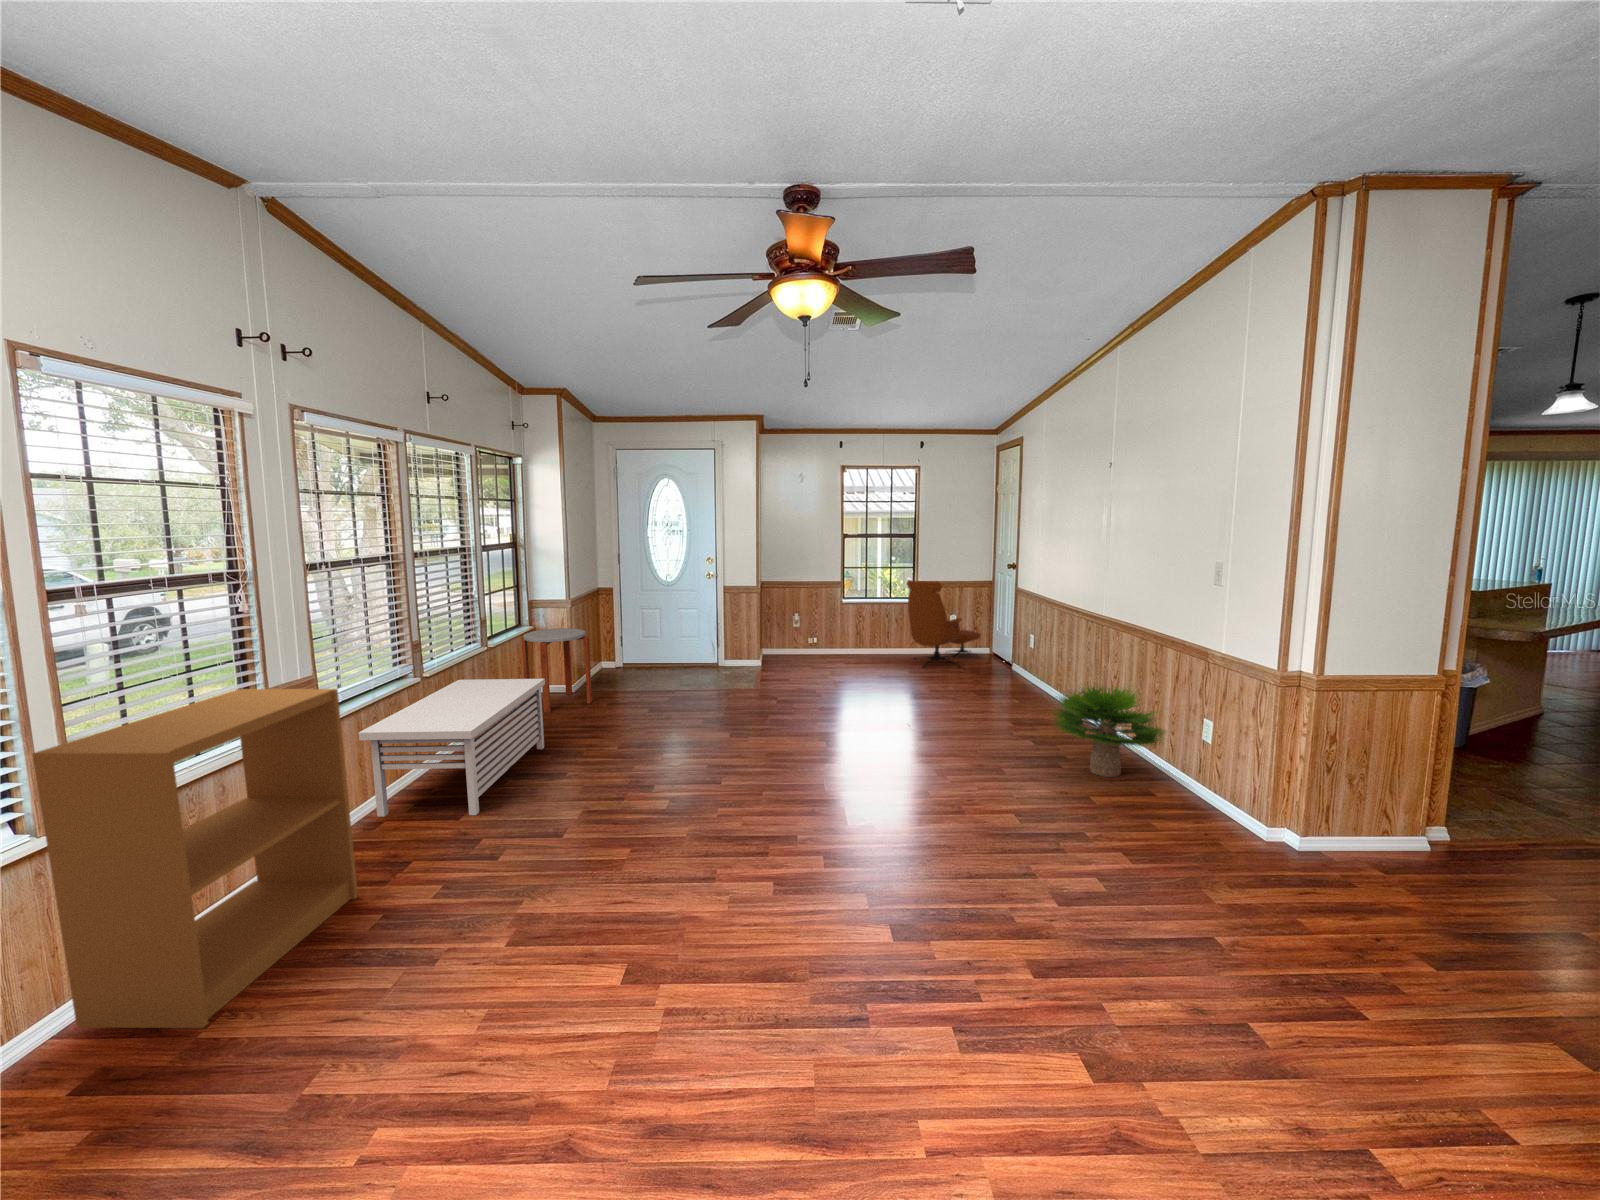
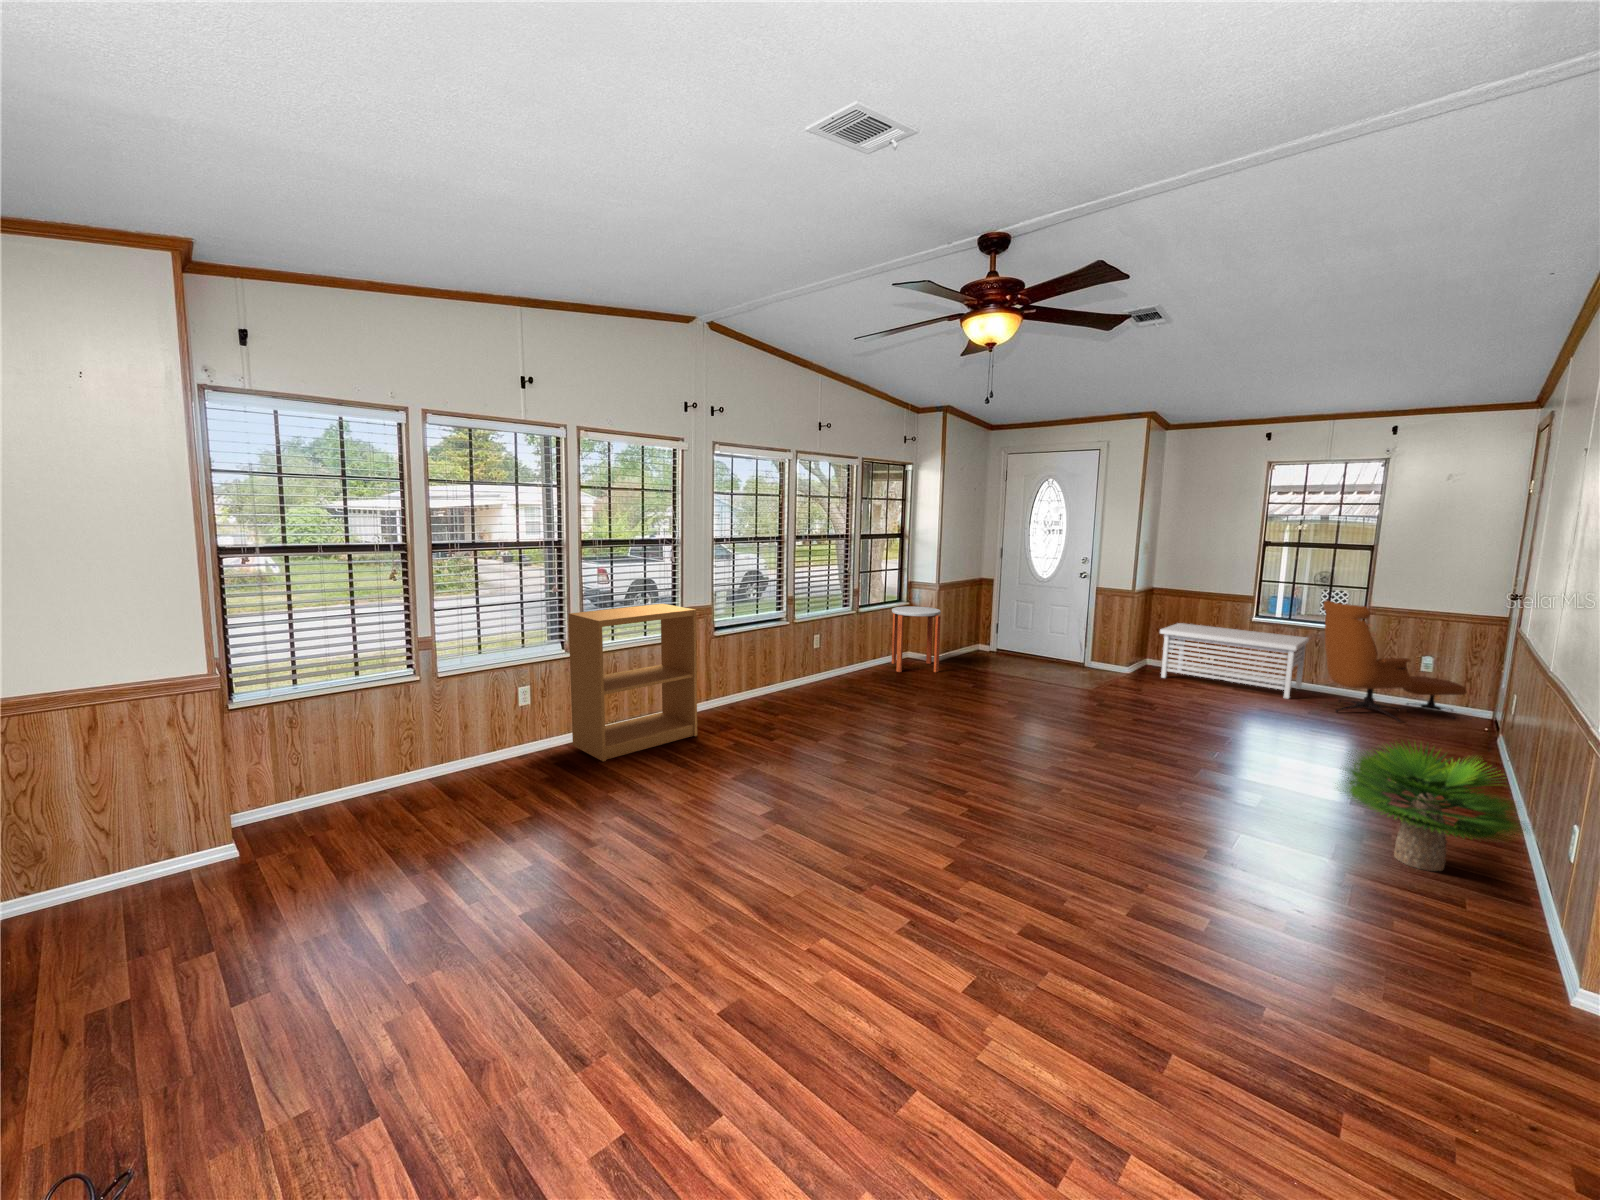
storage bench: present [359,679,545,817] -> present [1160,623,1309,699]

